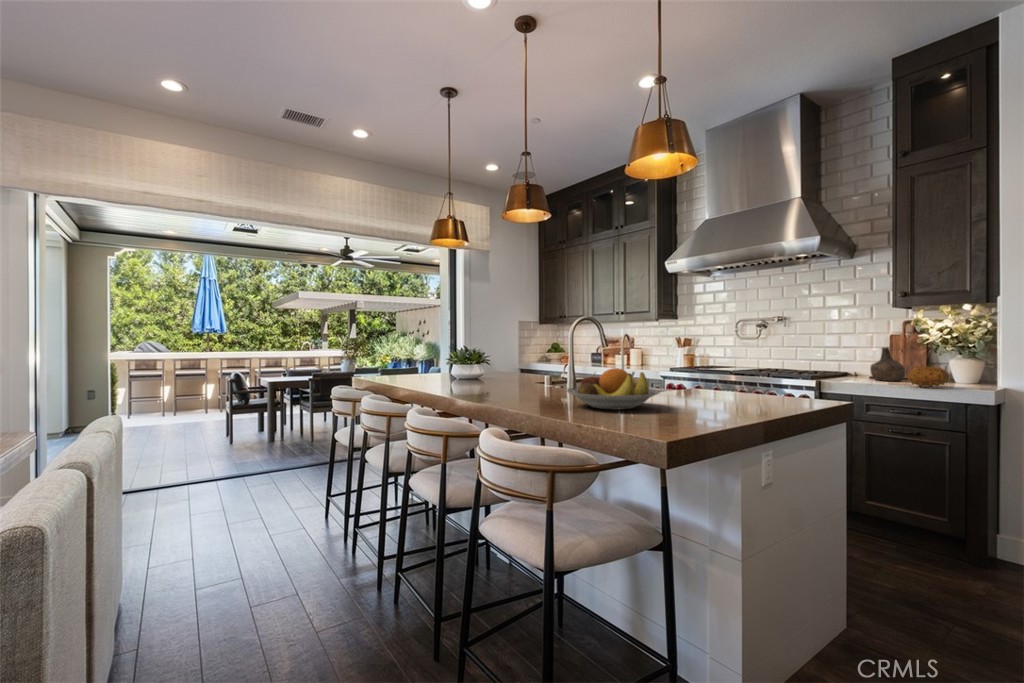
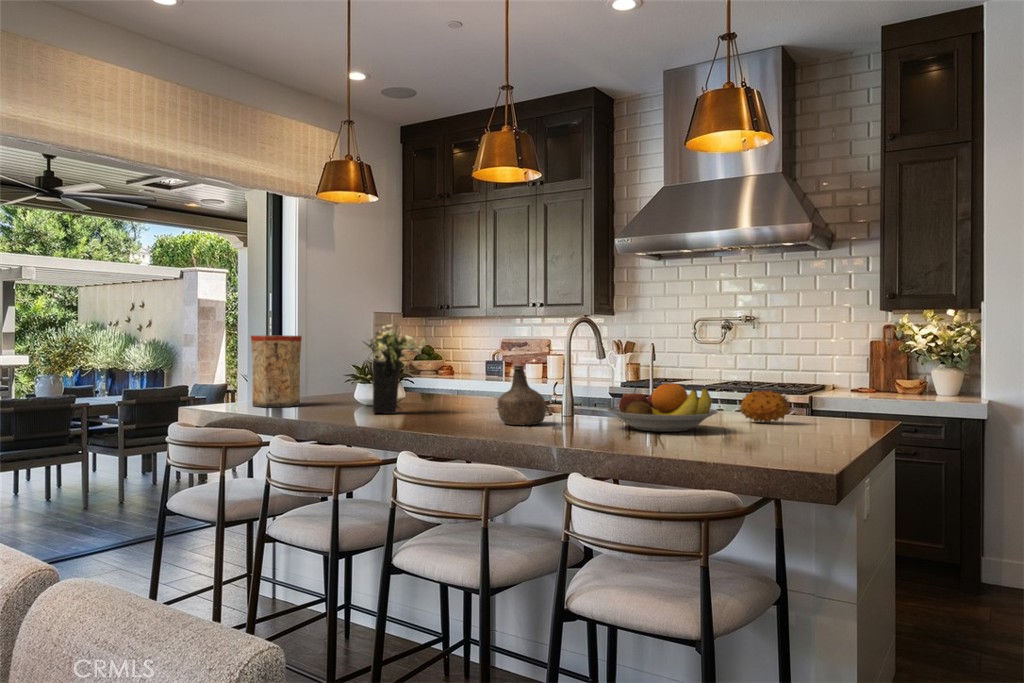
flower arrangement: none [425,324,477,389] -> present [365,325,426,414]
vase: none [380,335,413,382] -> present [251,335,302,408]
bottle: present [871,347,905,381] -> present [498,365,546,425]
fruit: present [907,366,949,387] -> present [740,389,790,423]

